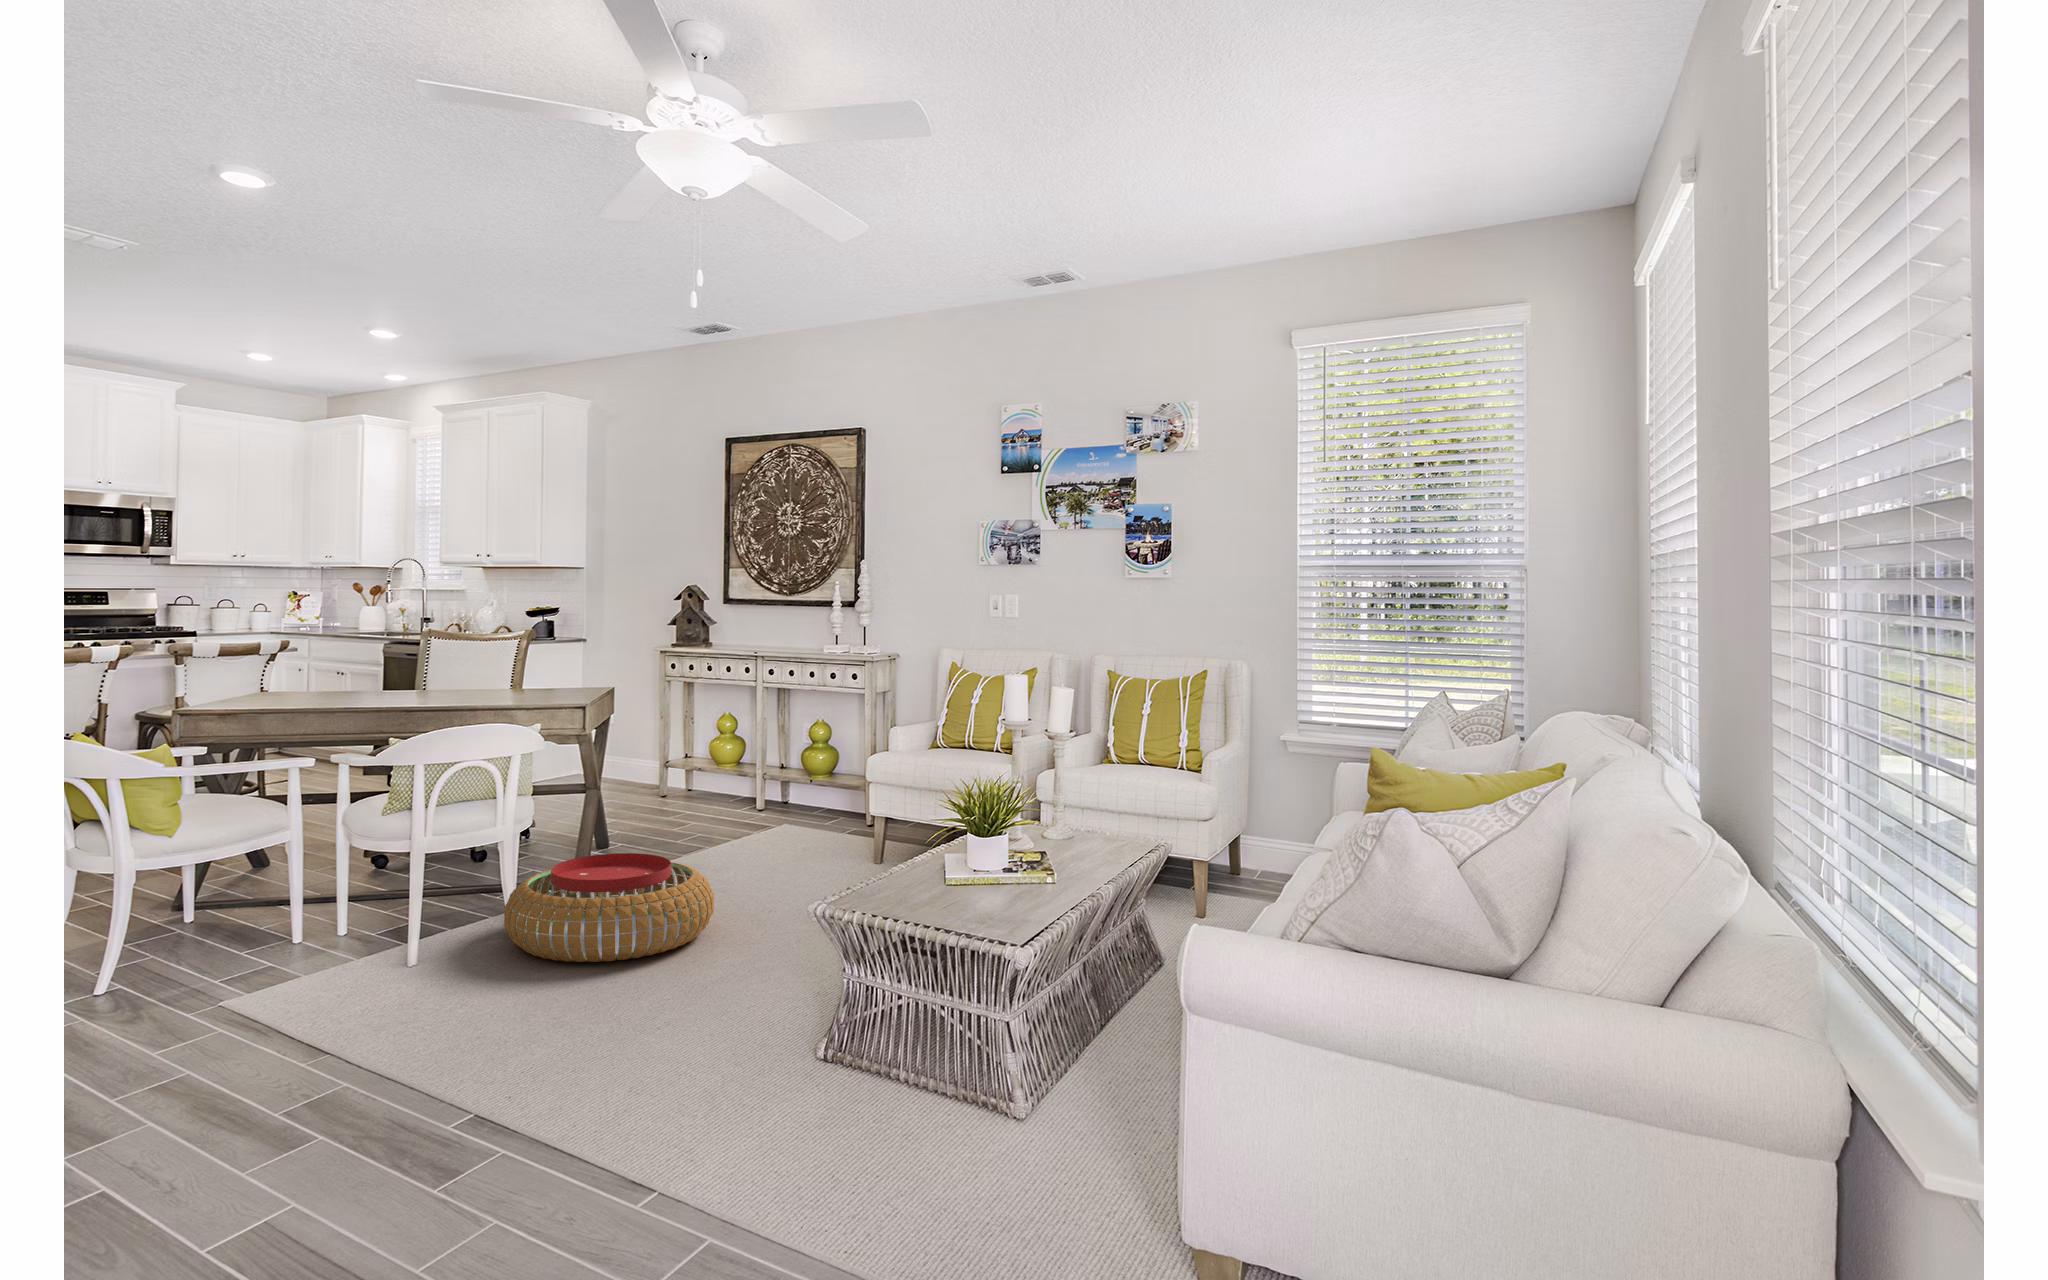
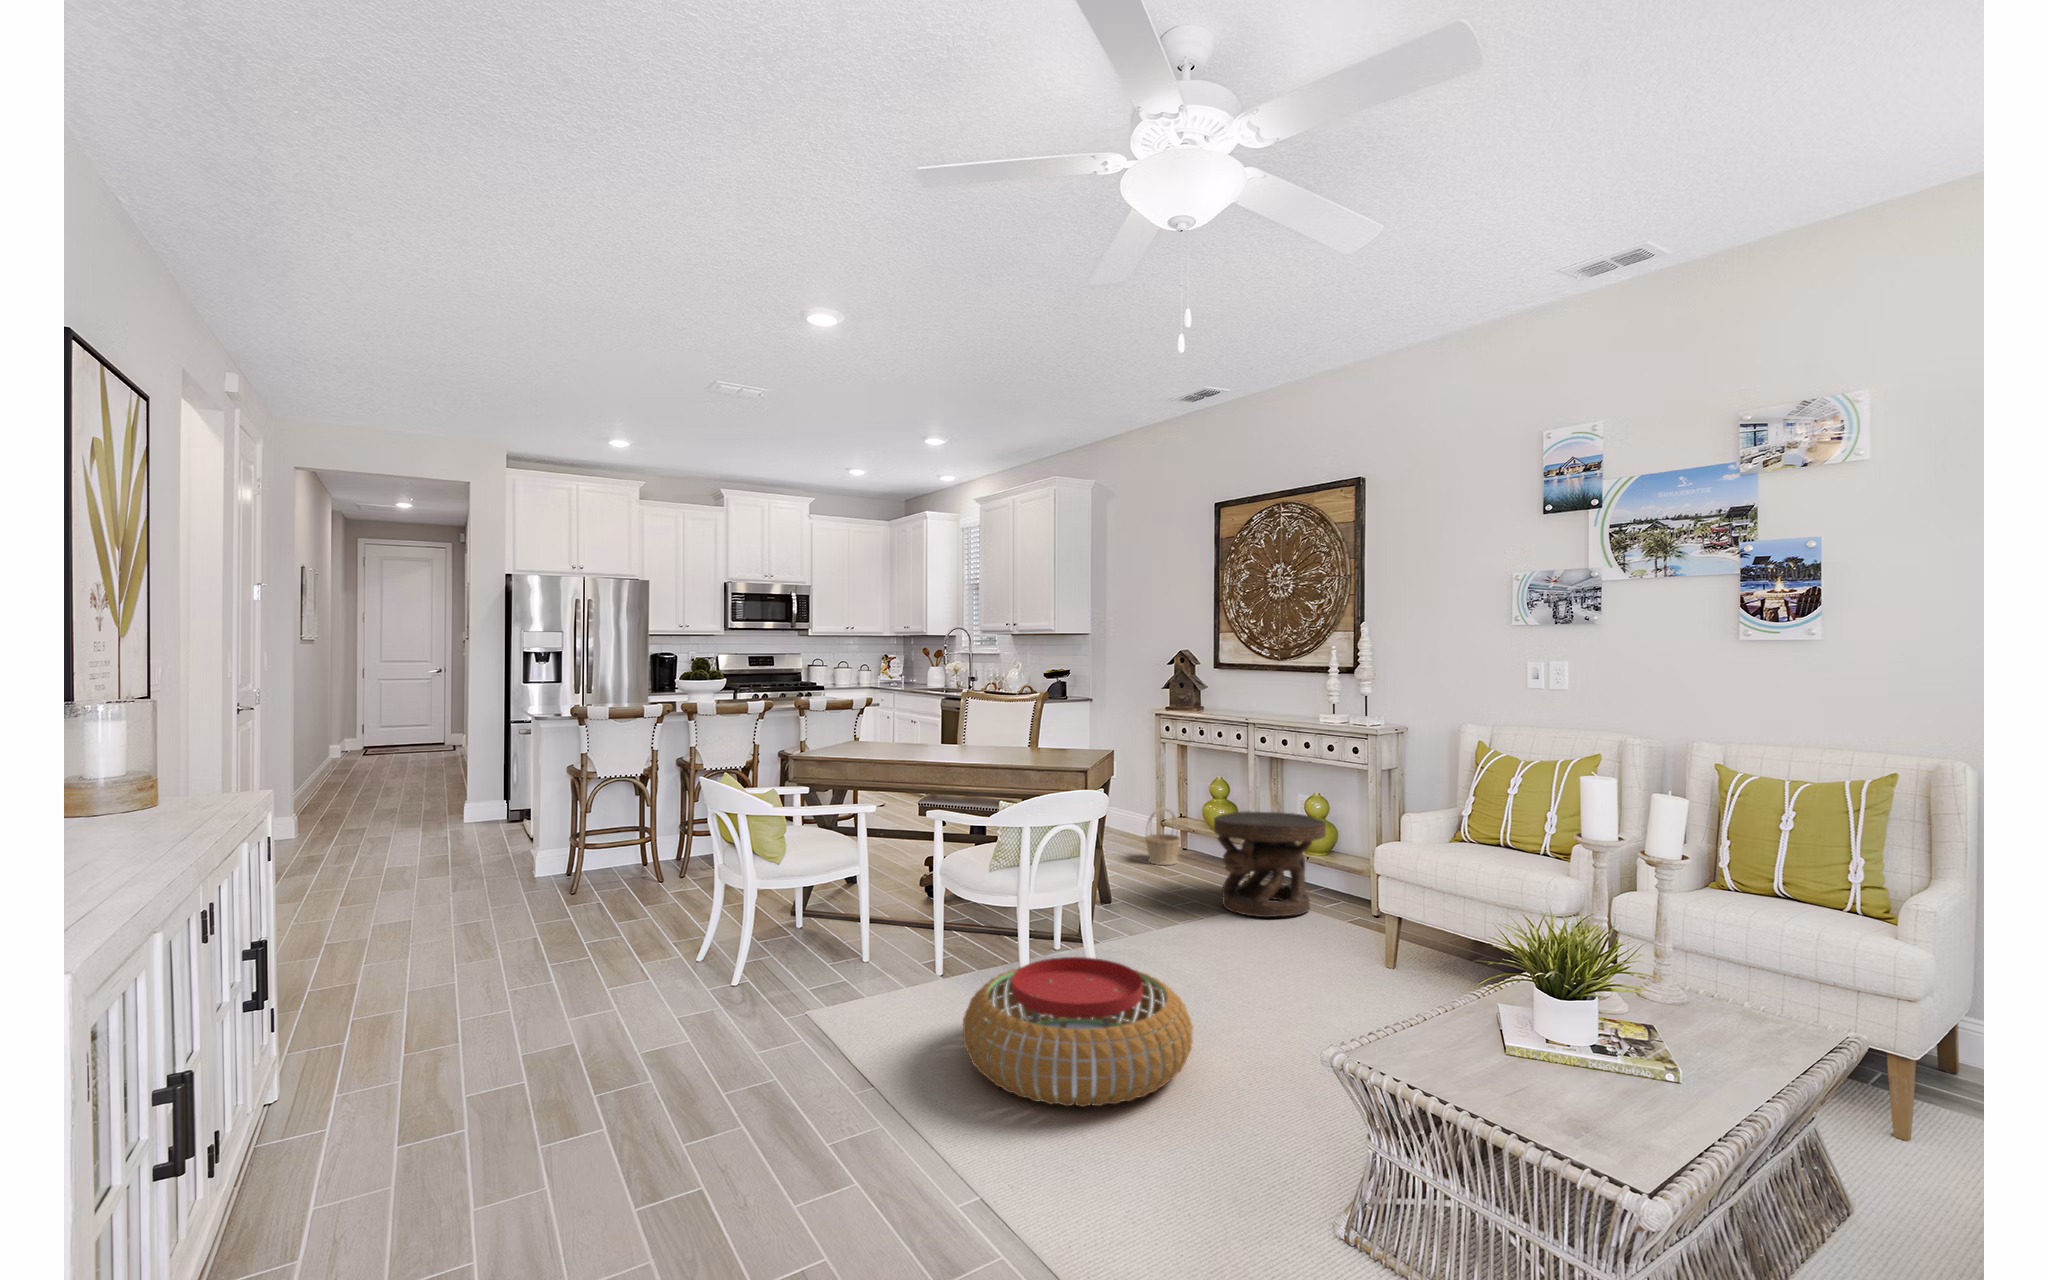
side table: none [725,739,828,832] -> present [1214,811,1326,917]
basket: none [652,745,690,801] -> present [1145,808,1181,865]

